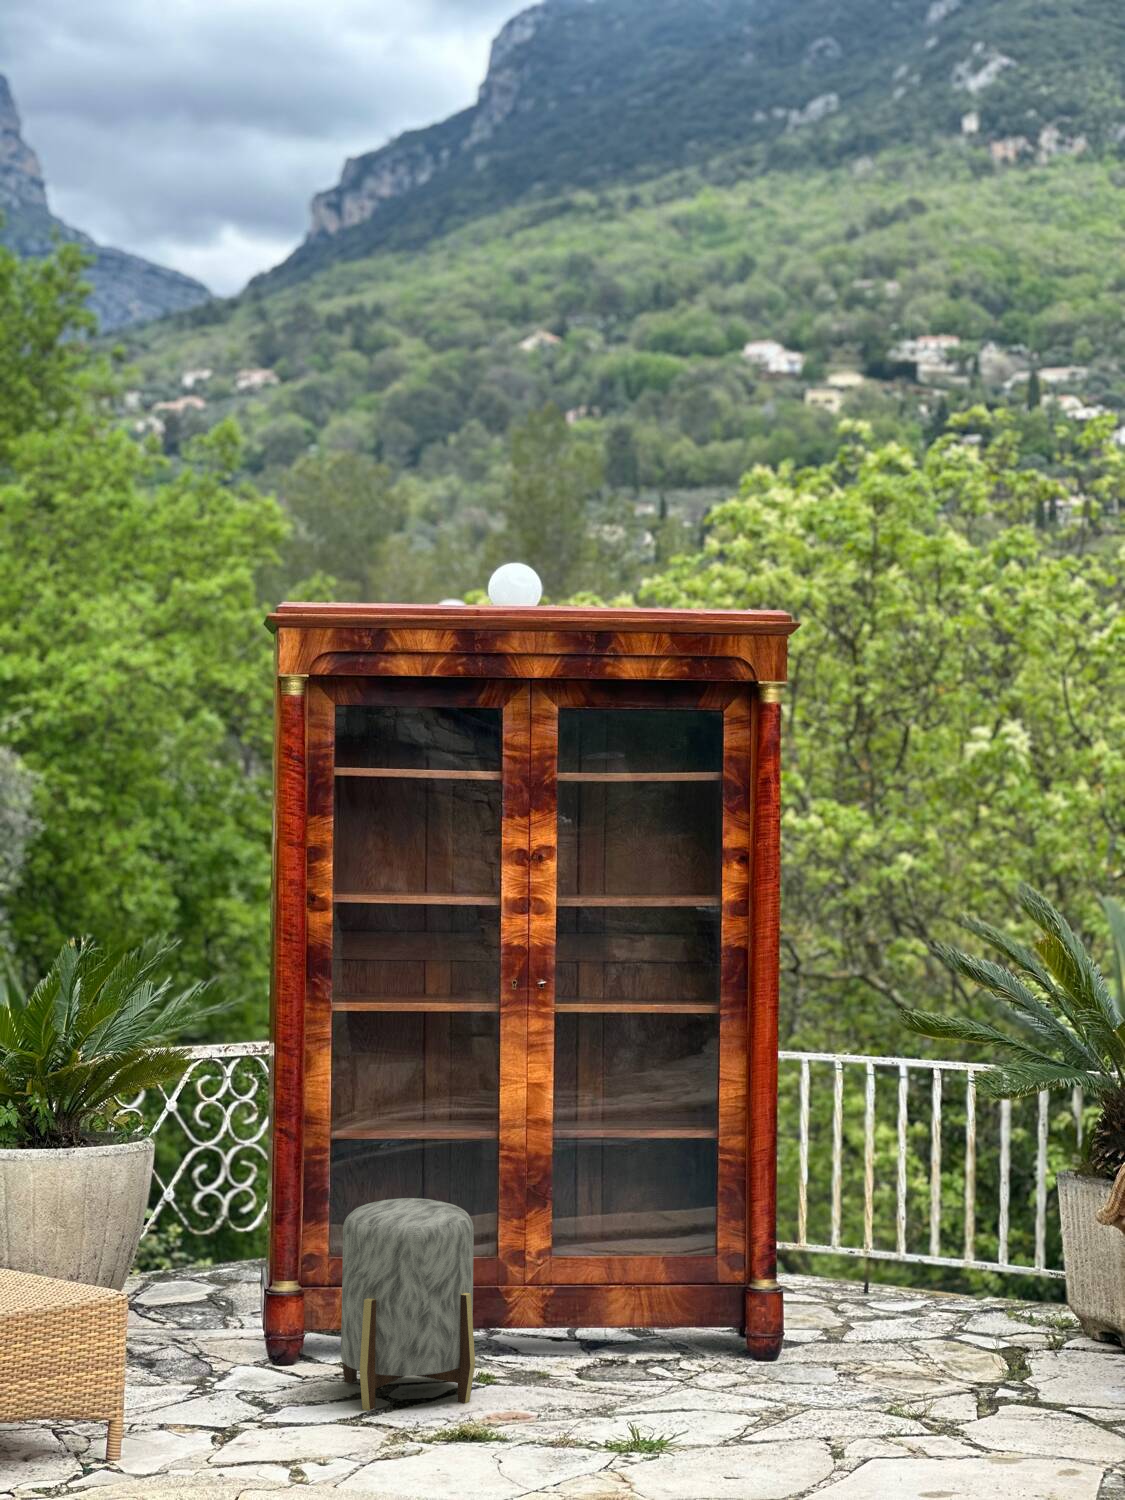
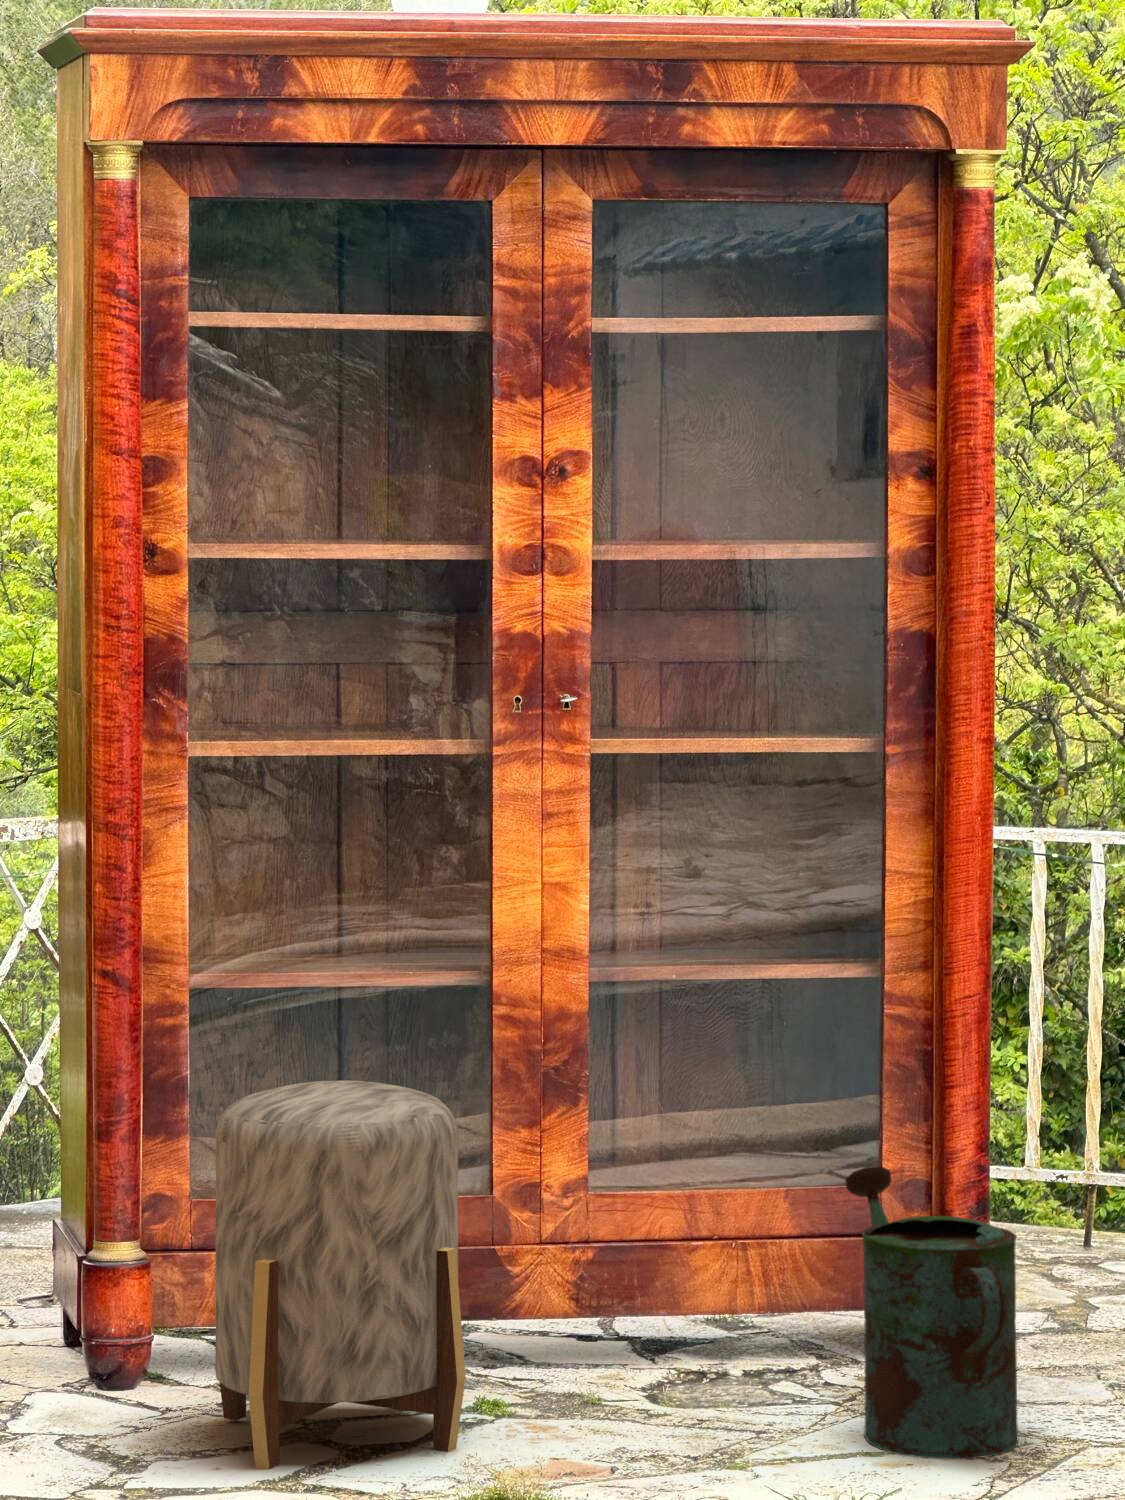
watering can: none [690,1248,774,1414] -> present [845,1166,1018,1459]

